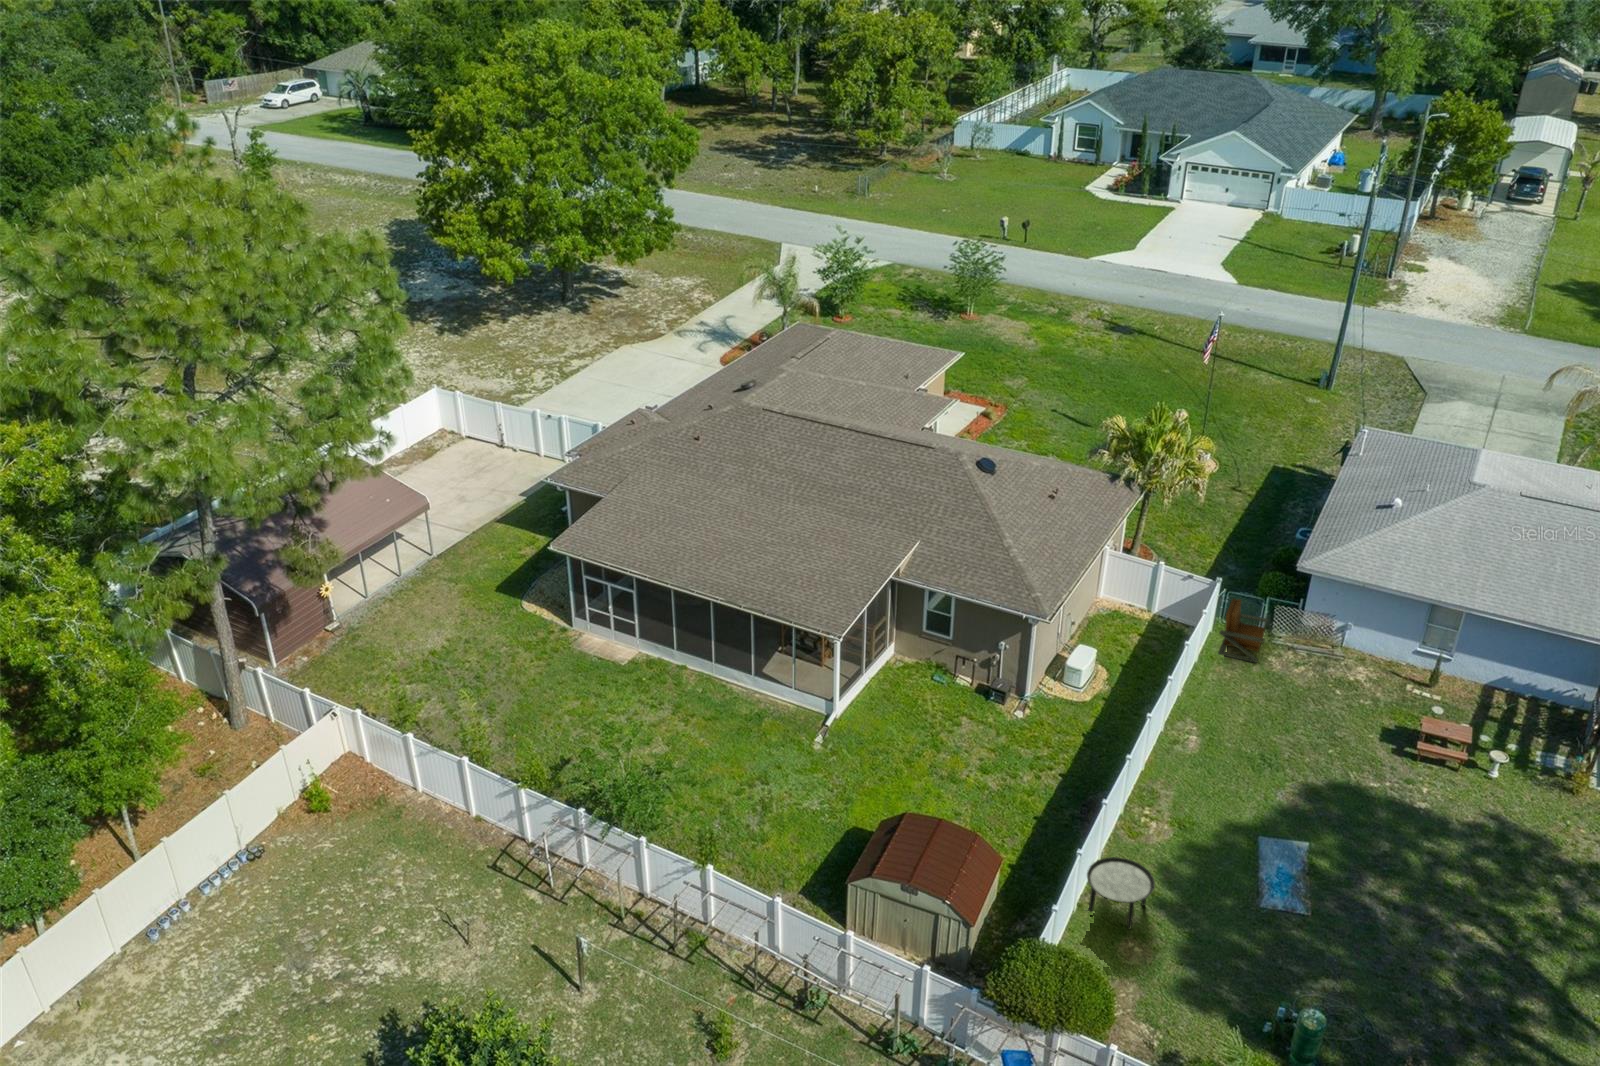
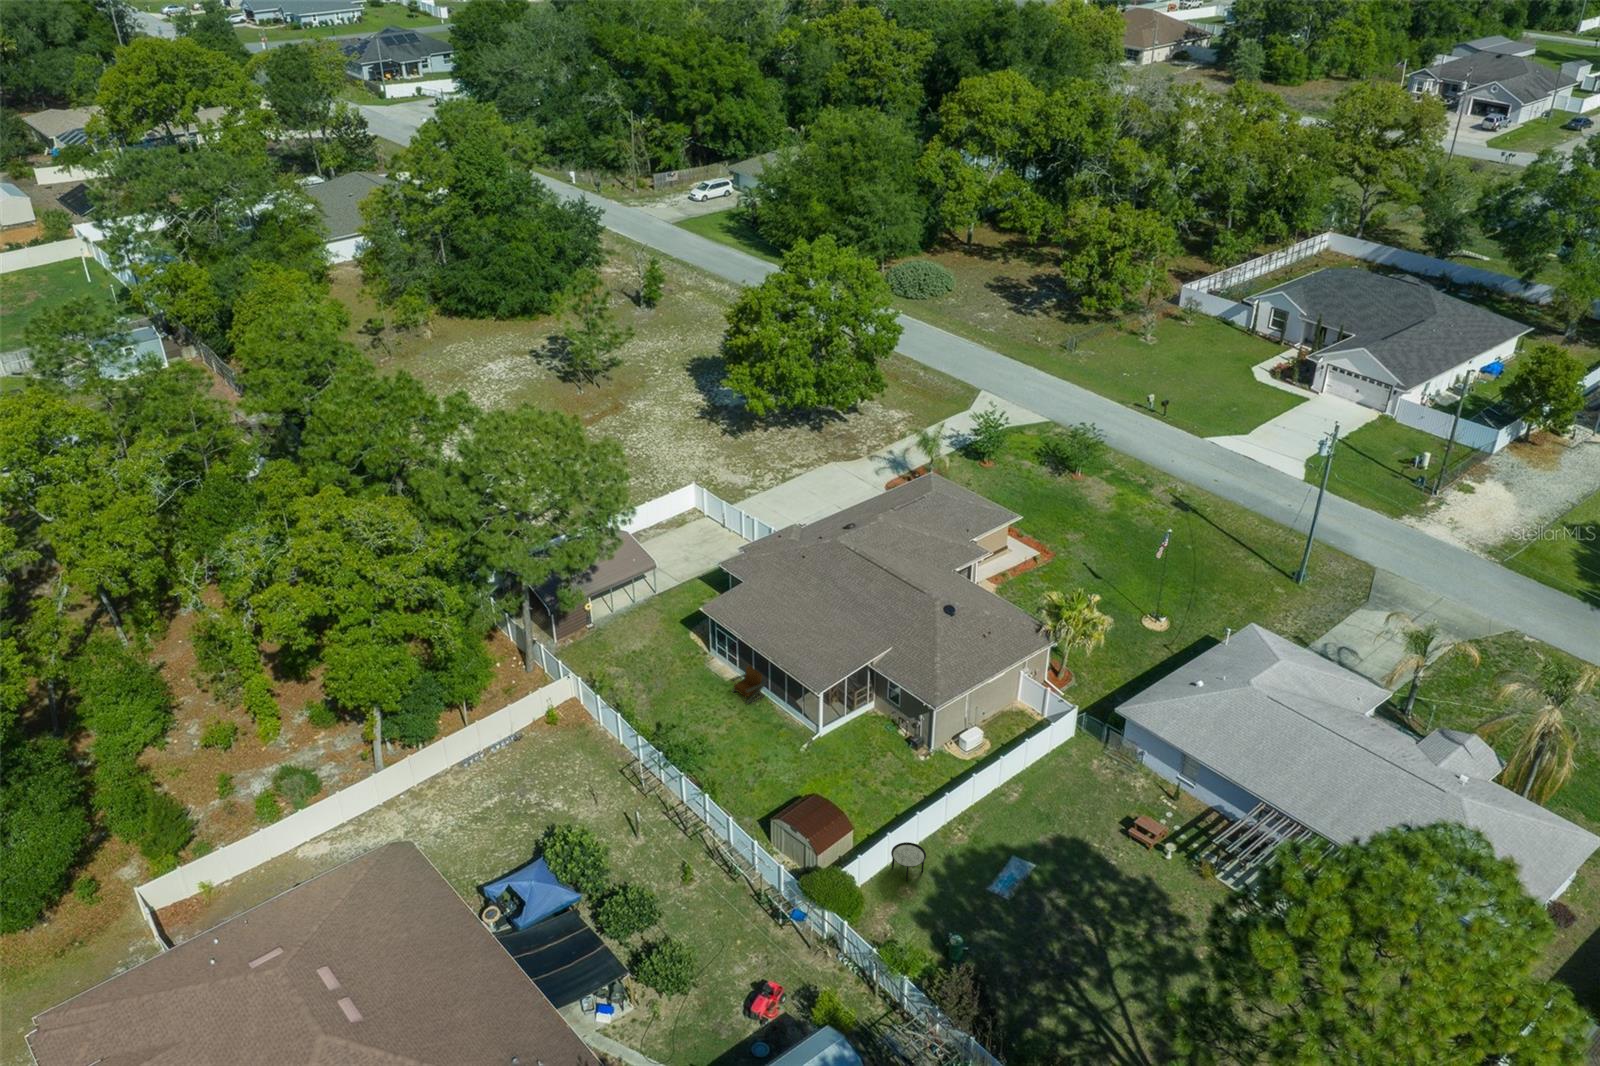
lounge chair: present [1218,598,1268,662] -> present [732,665,765,704]

